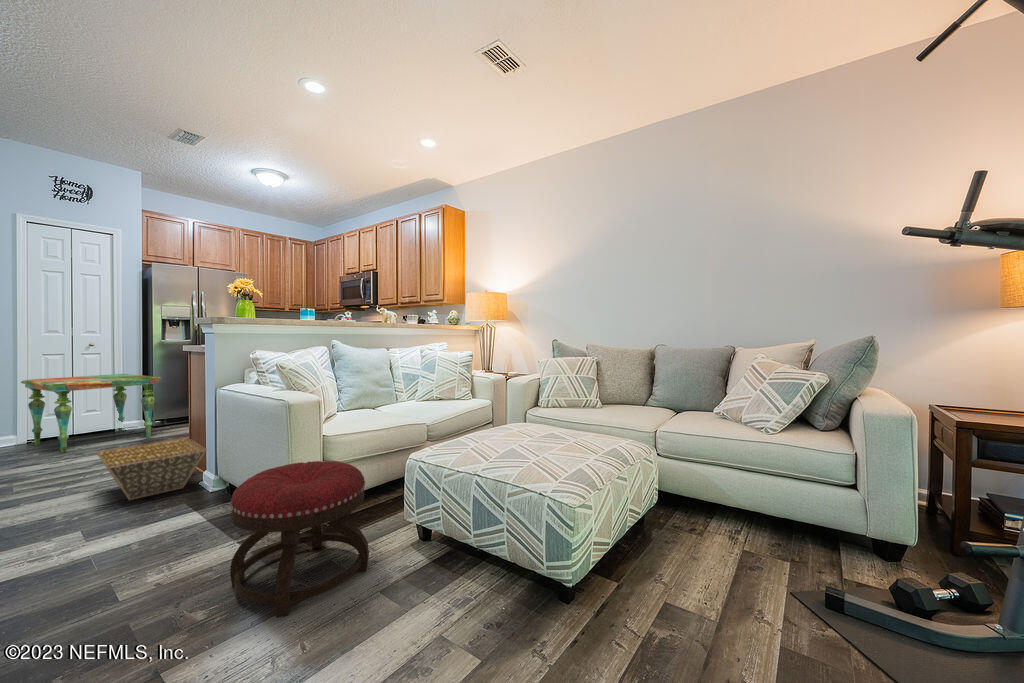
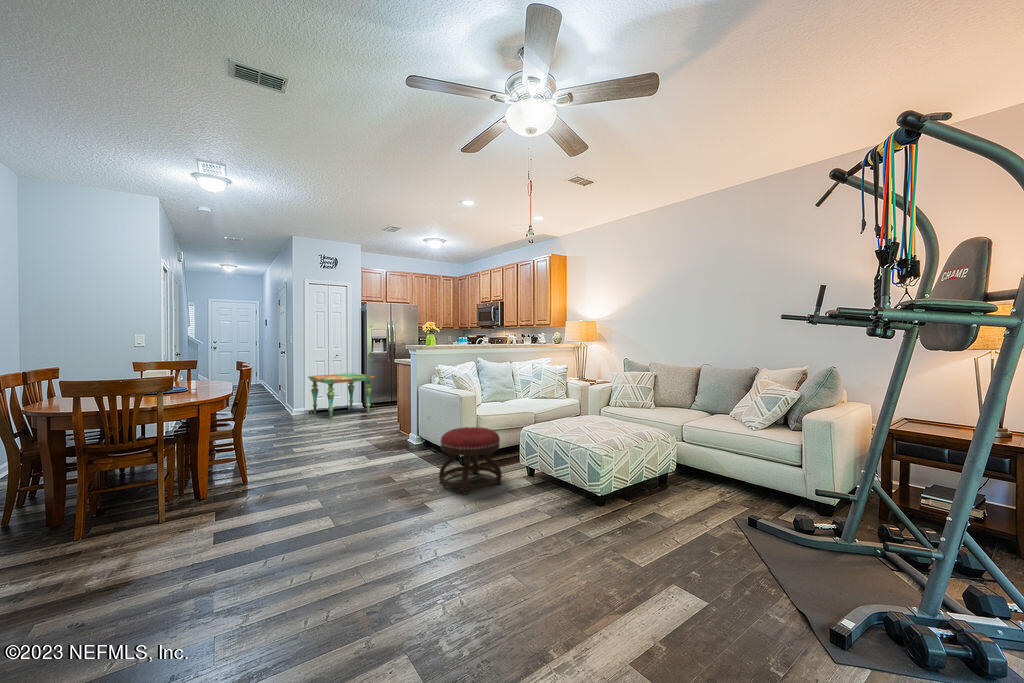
basket: present [97,438,207,500] -> none [360,414,412,445]

